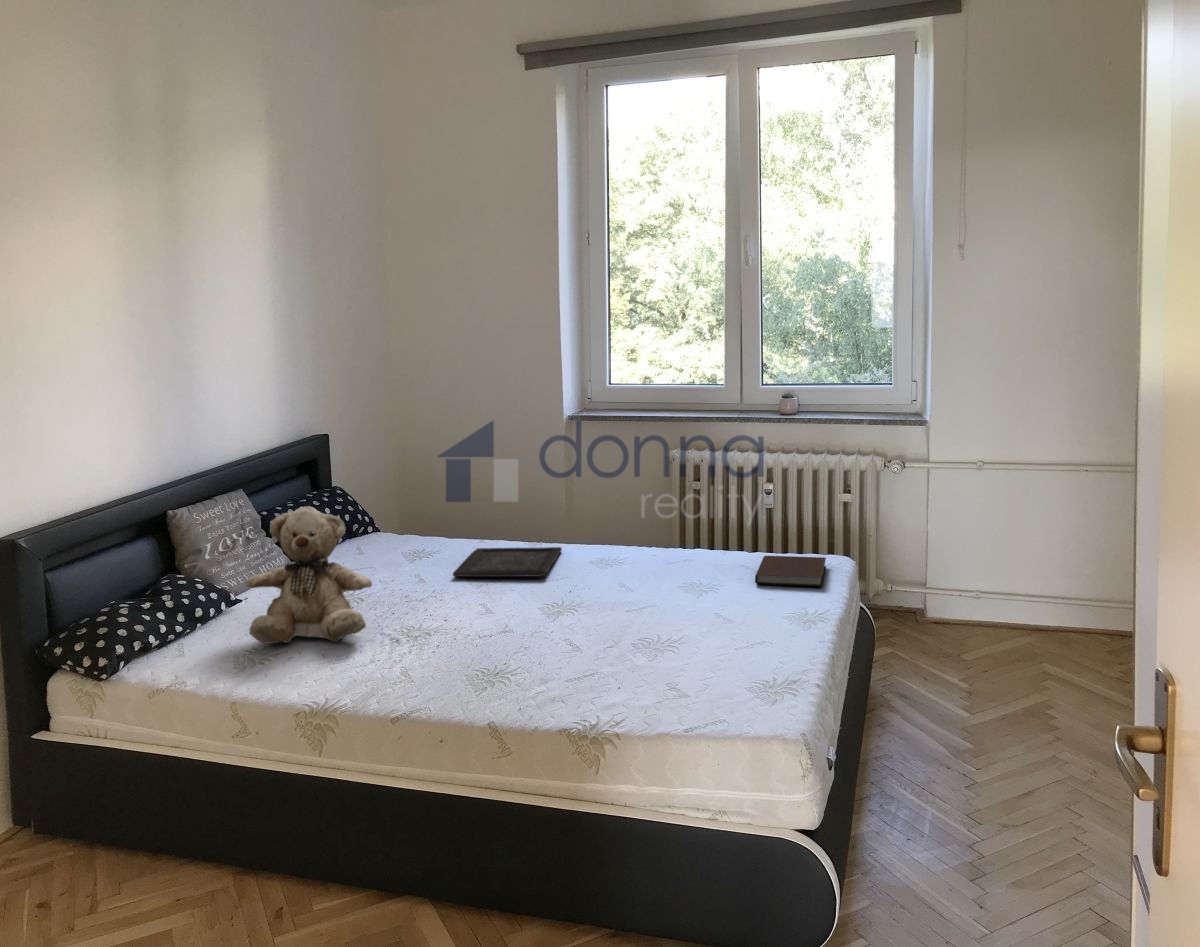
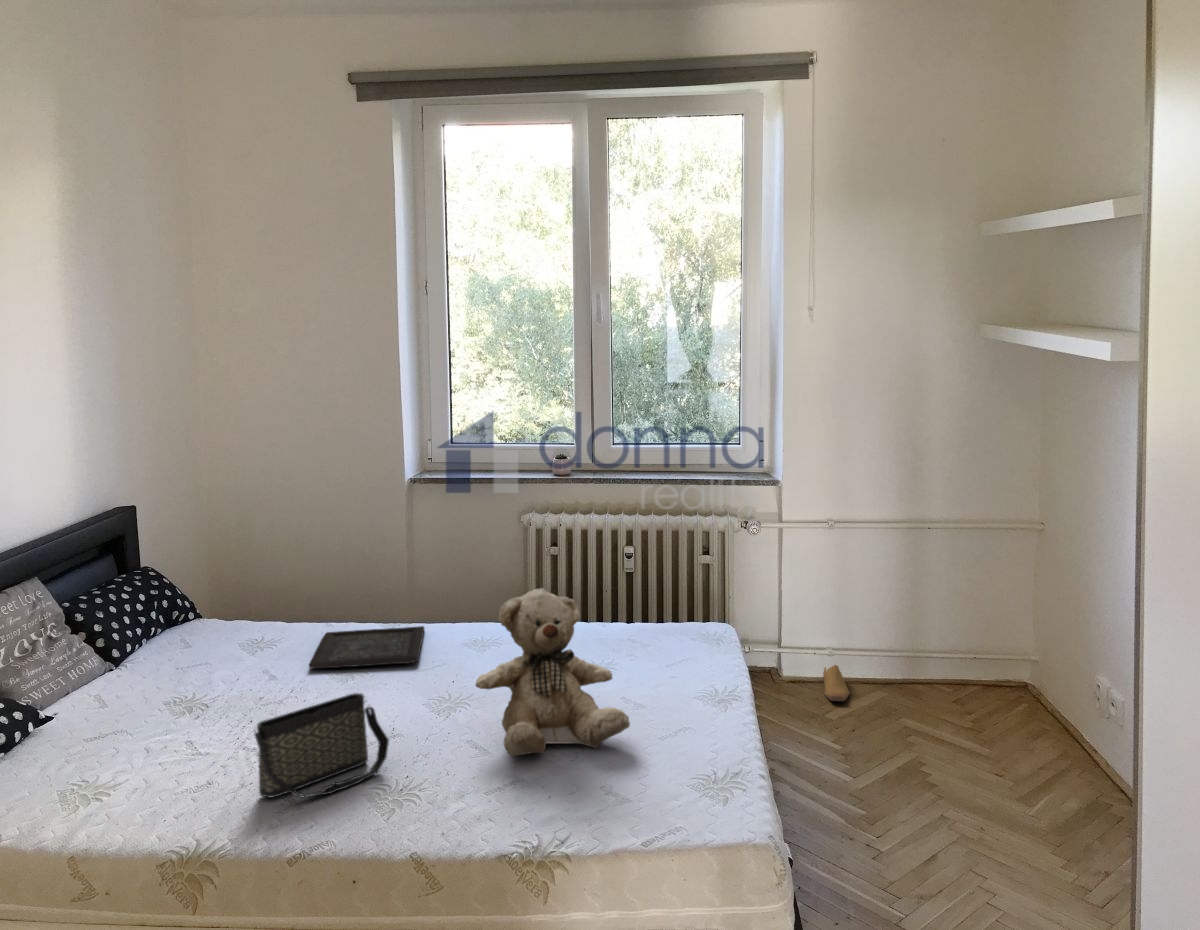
teddy bear: present [246,506,372,644] -> present [476,588,630,756]
notebook: present [755,556,826,587] -> none [647,624,718,658]
handbag: none [377,592,493,673] -> present [255,693,389,798]
shoe: none [960,604,987,644] -> present [823,665,849,701]

